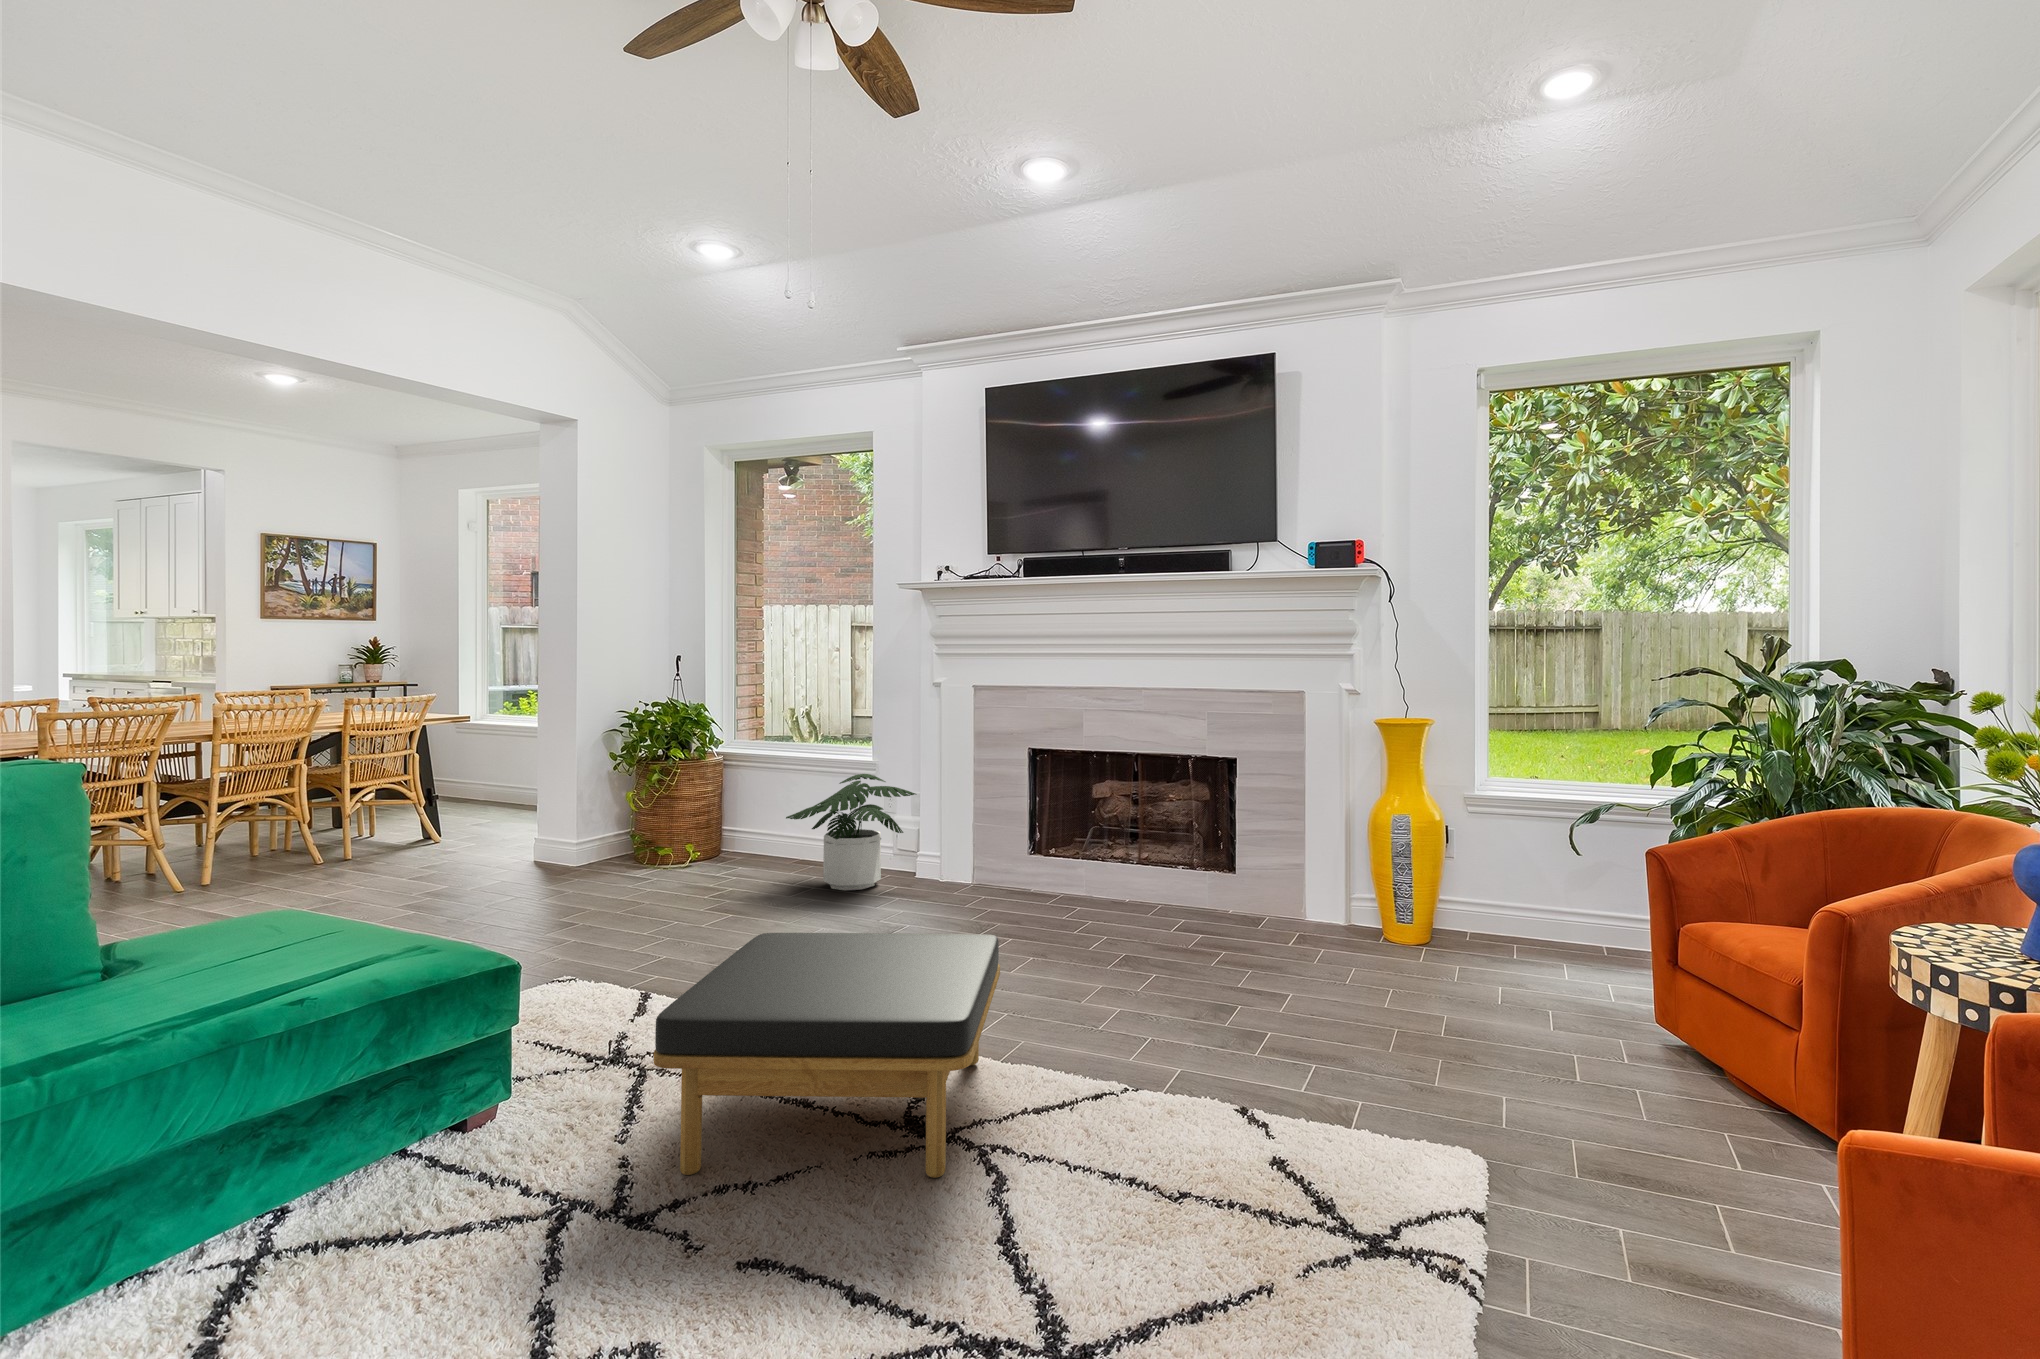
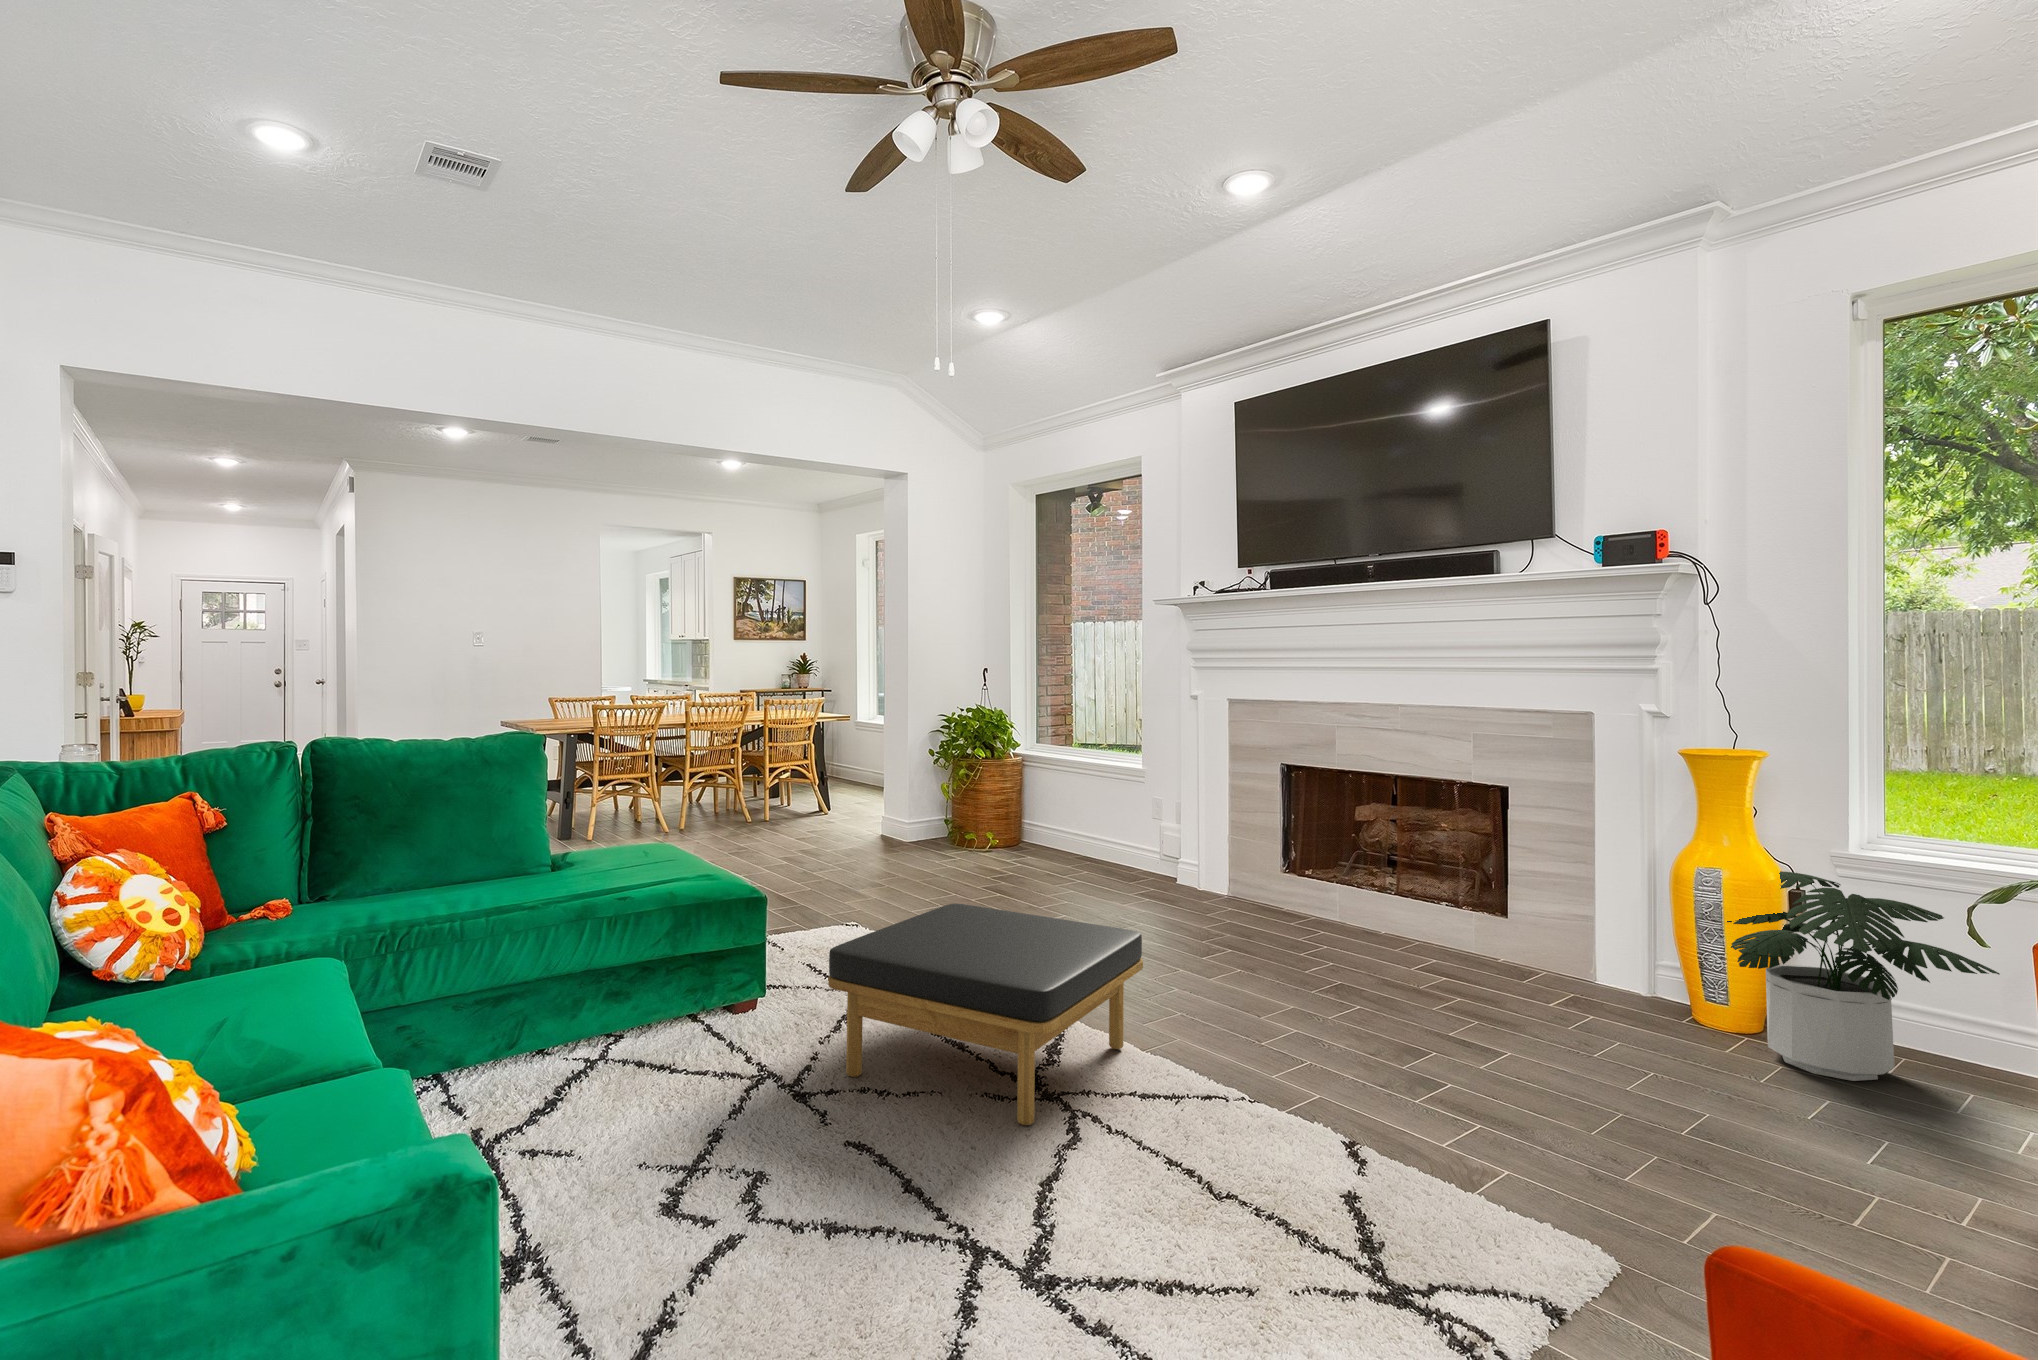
potted plant: present [786,774,915,890] -> present [1727,871,2000,1081]

